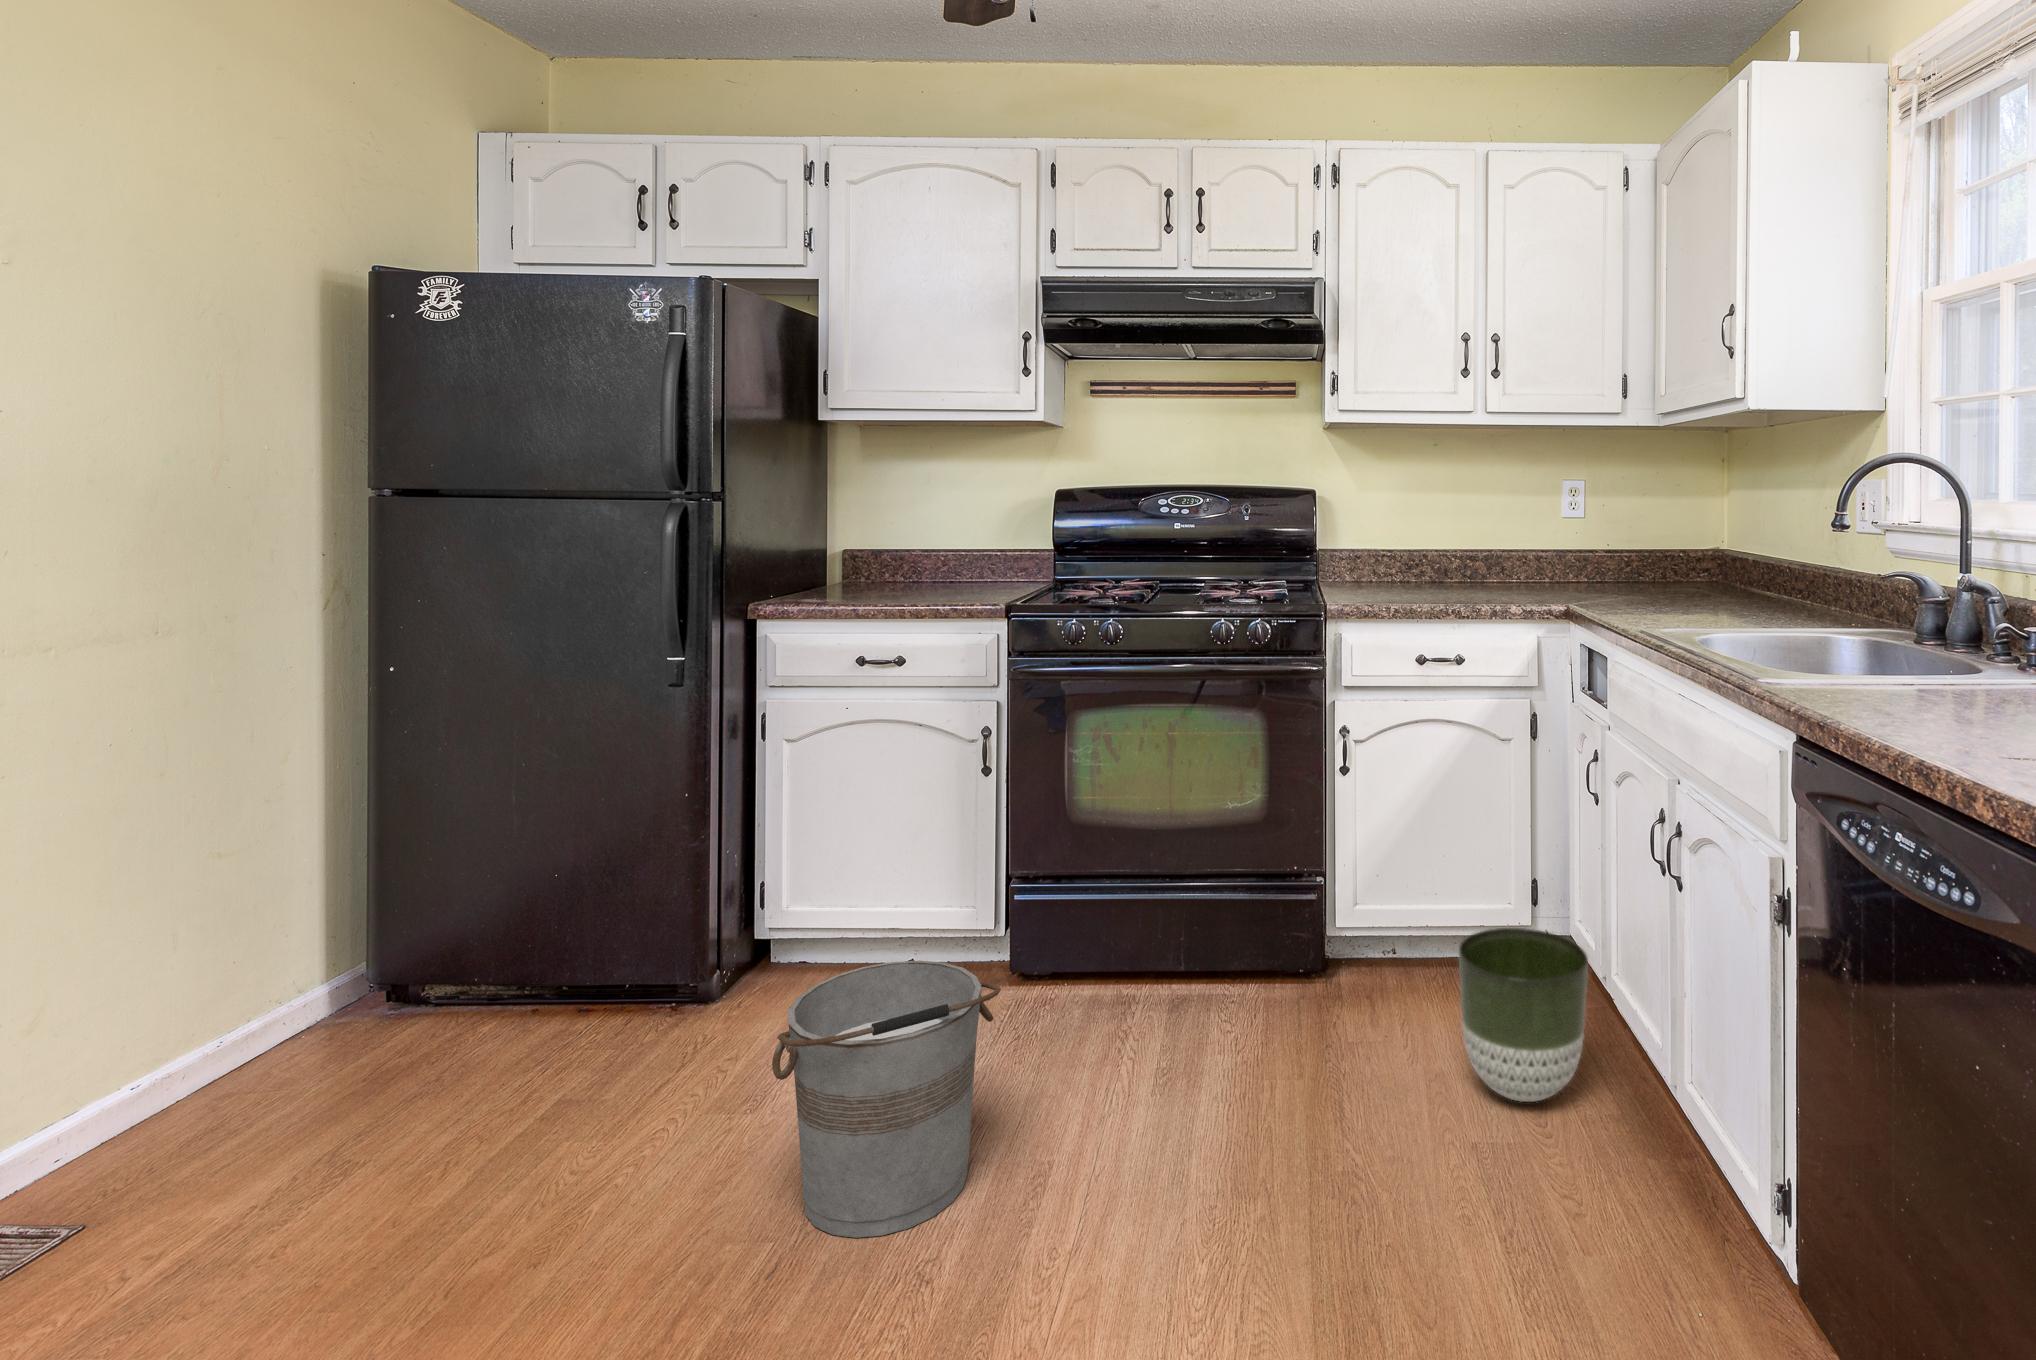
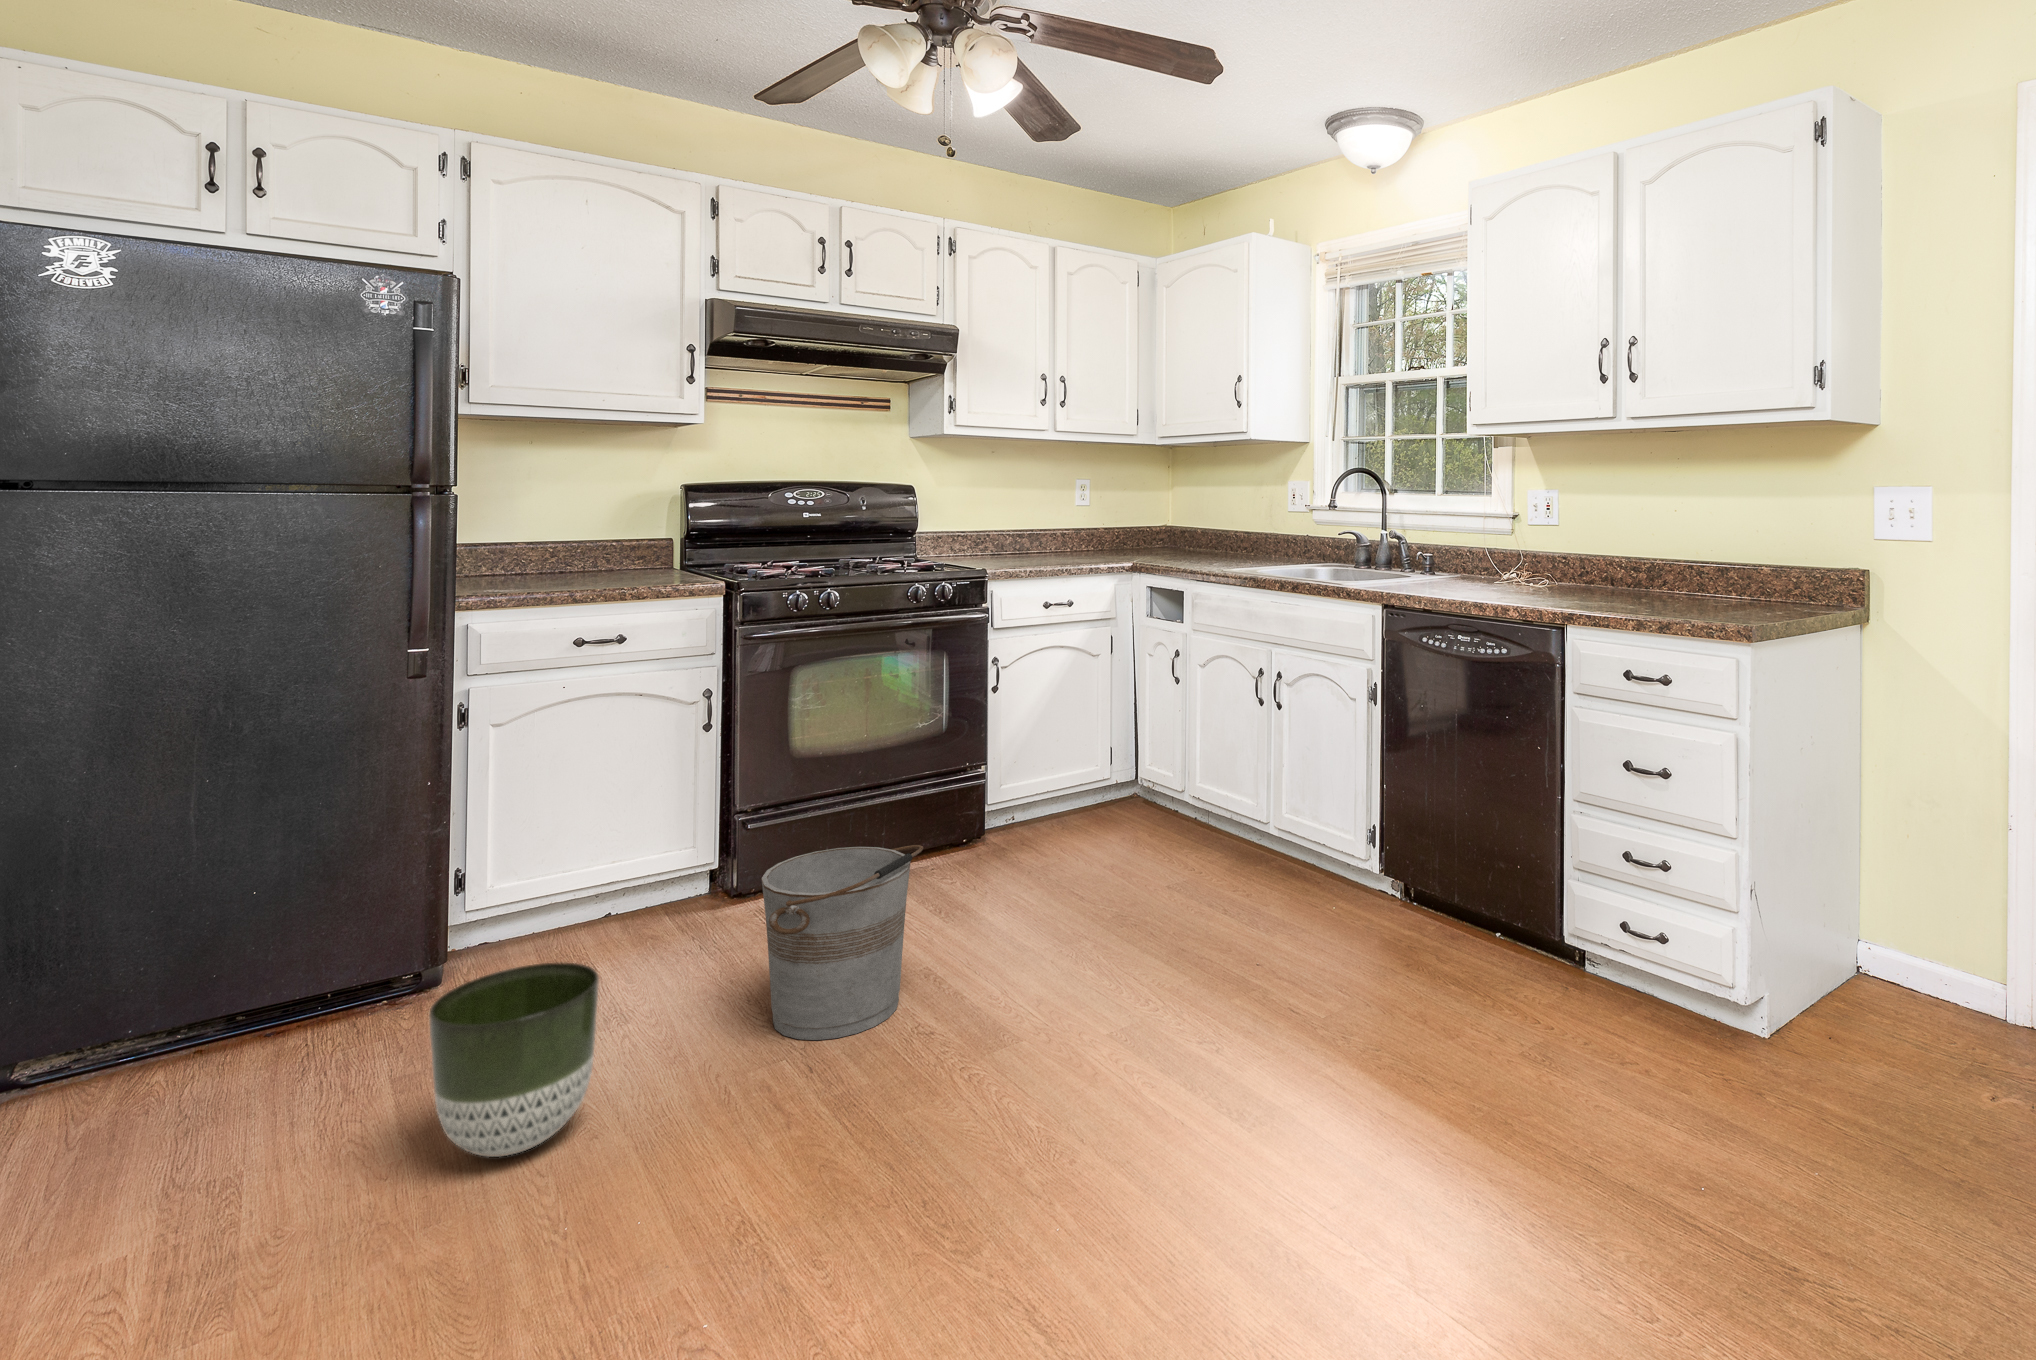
planter: present [1459,928,1588,1102] -> present [429,962,599,1157]

